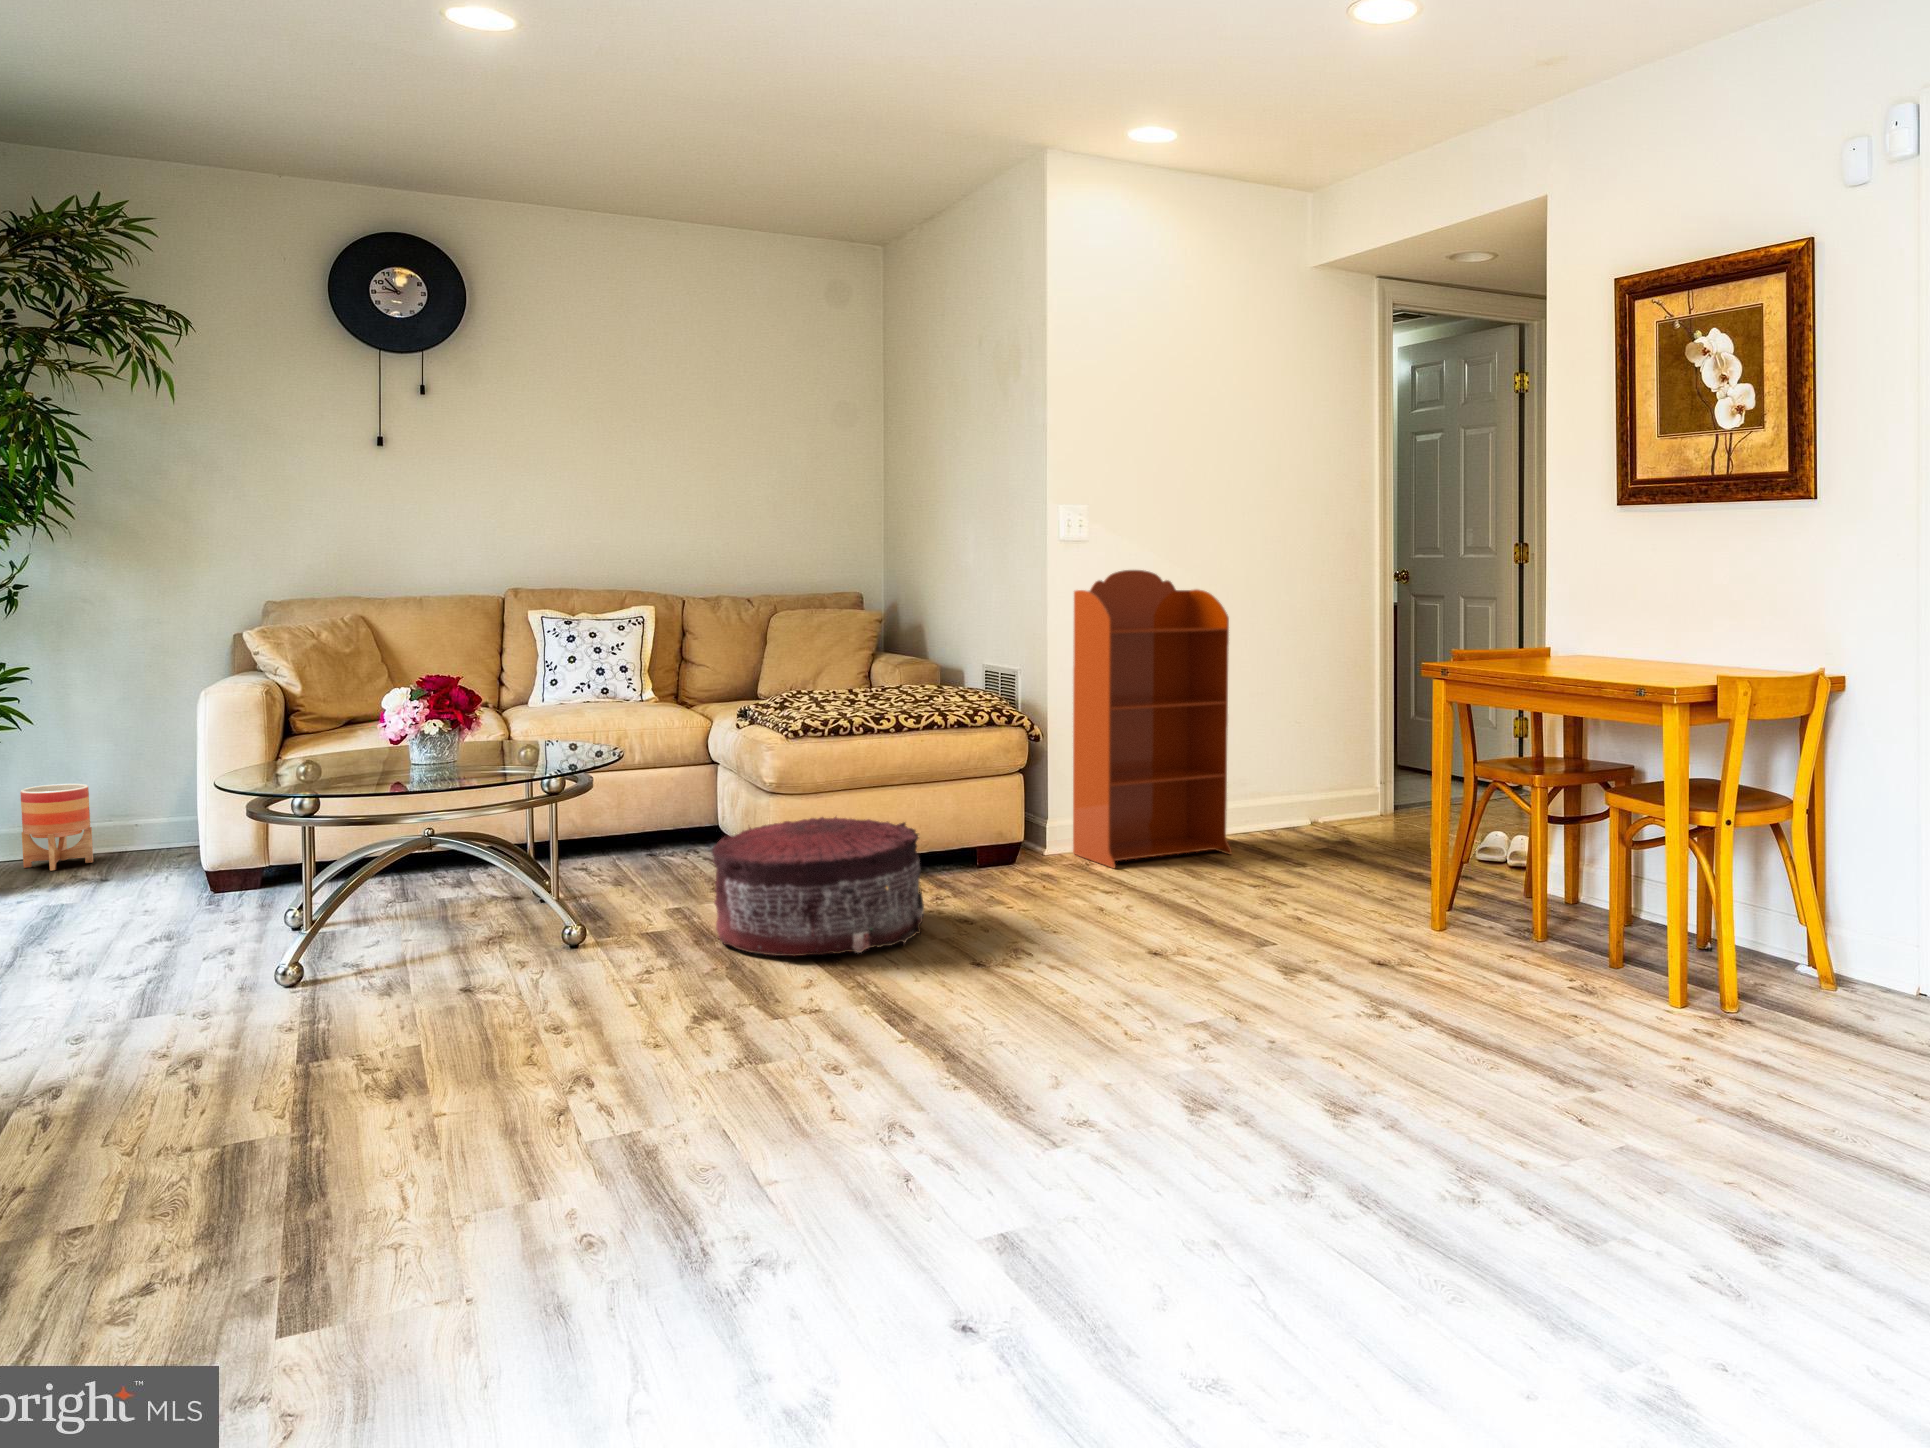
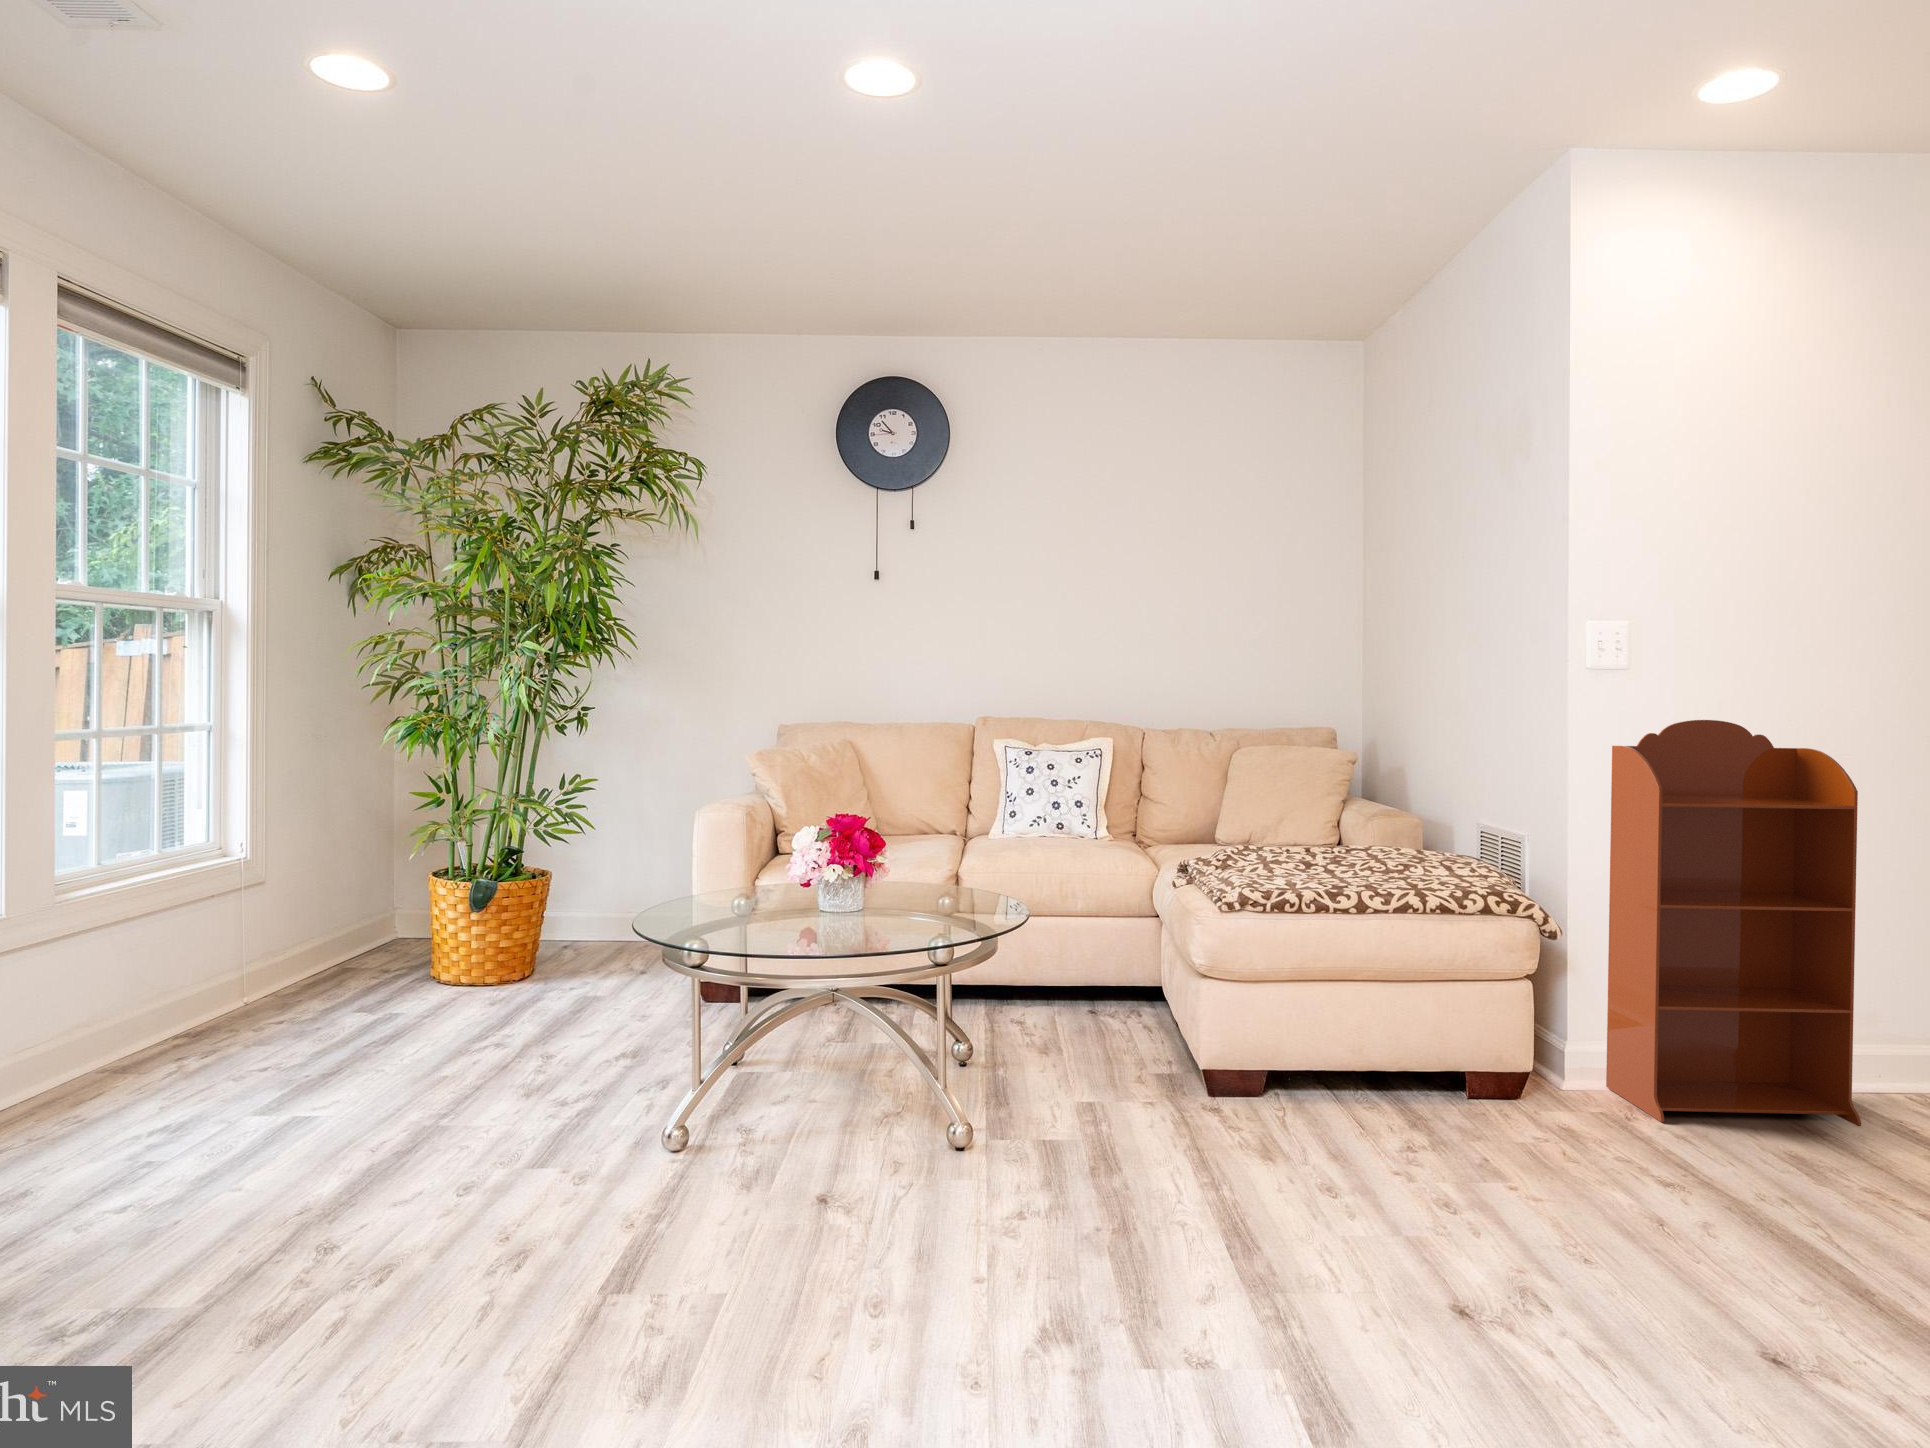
planter: present [20,784,93,871] -> none [573,877,624,954]
pouf: present [712,817,924,956] -> none [1102,1011,1357,1204]

